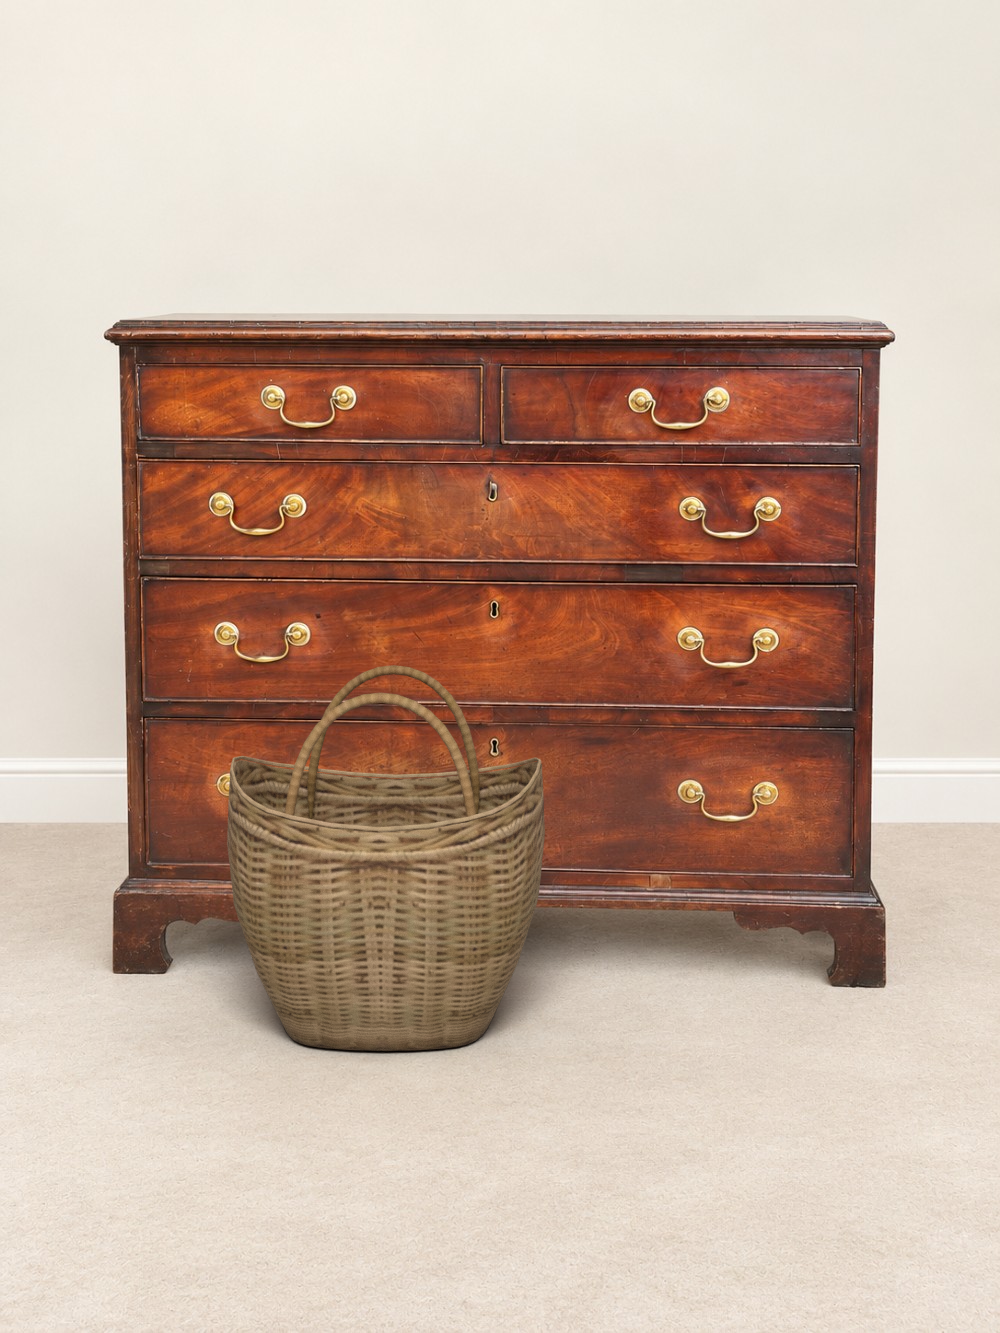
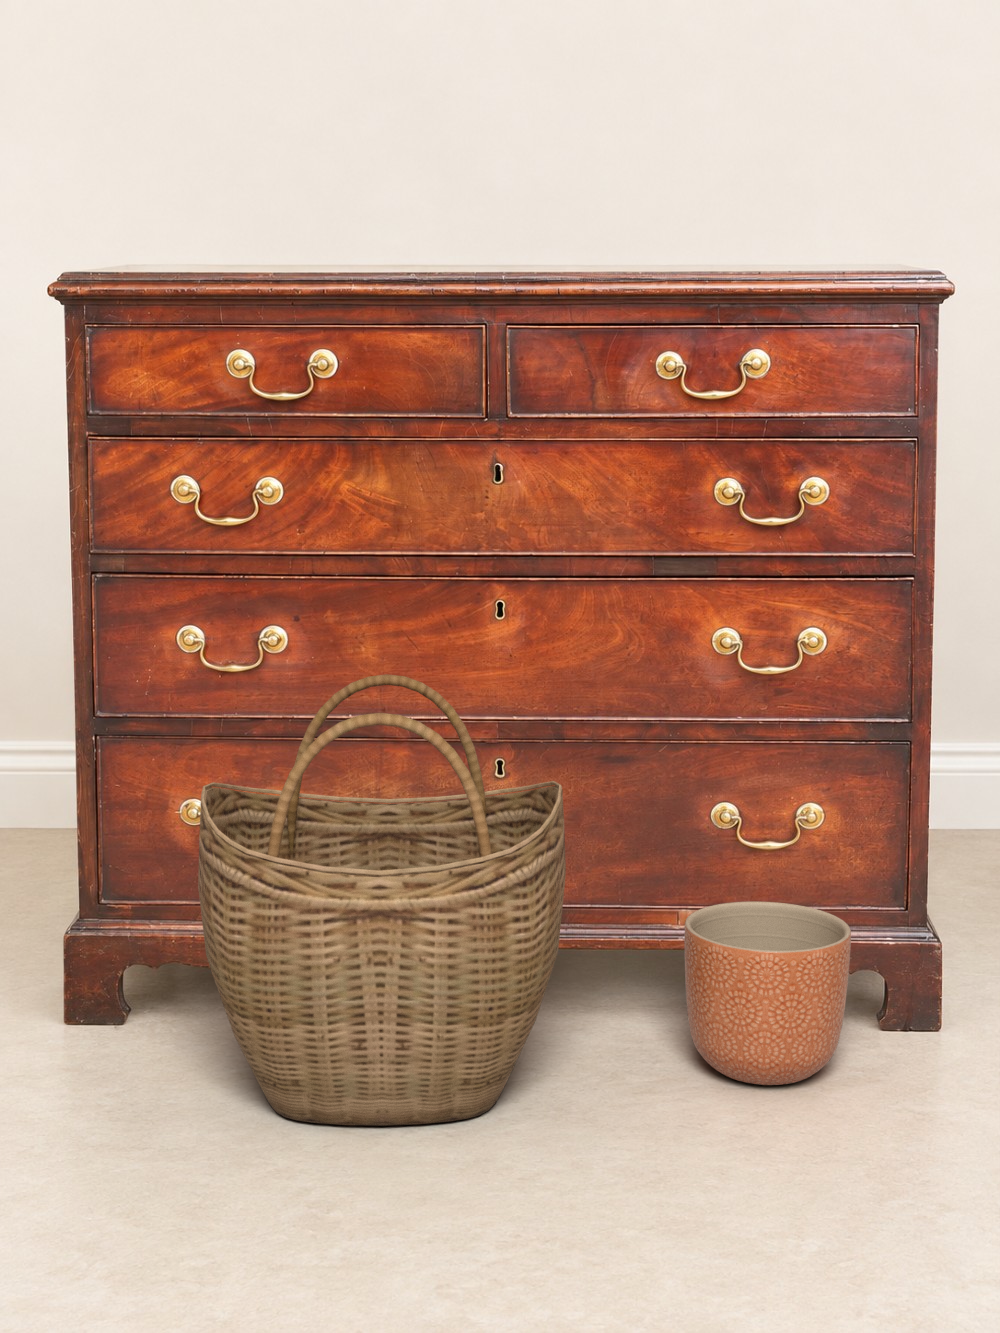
planter: none [651,868,795,1025] -> present [684,902,851,1085]

